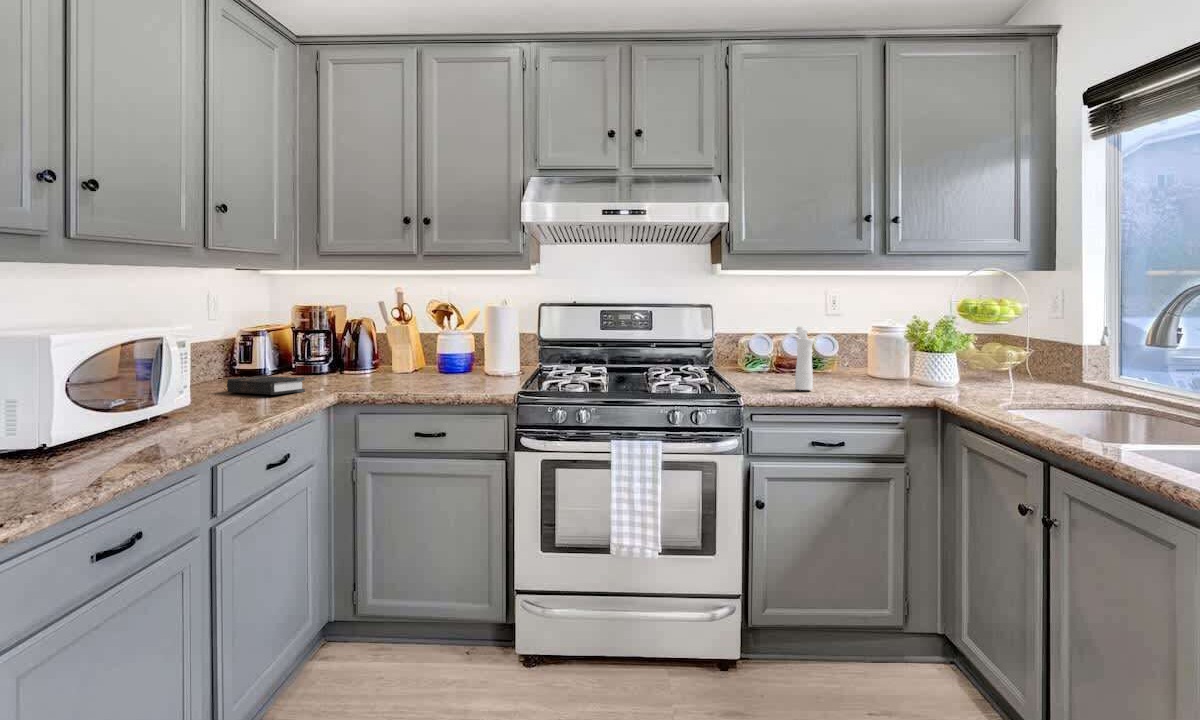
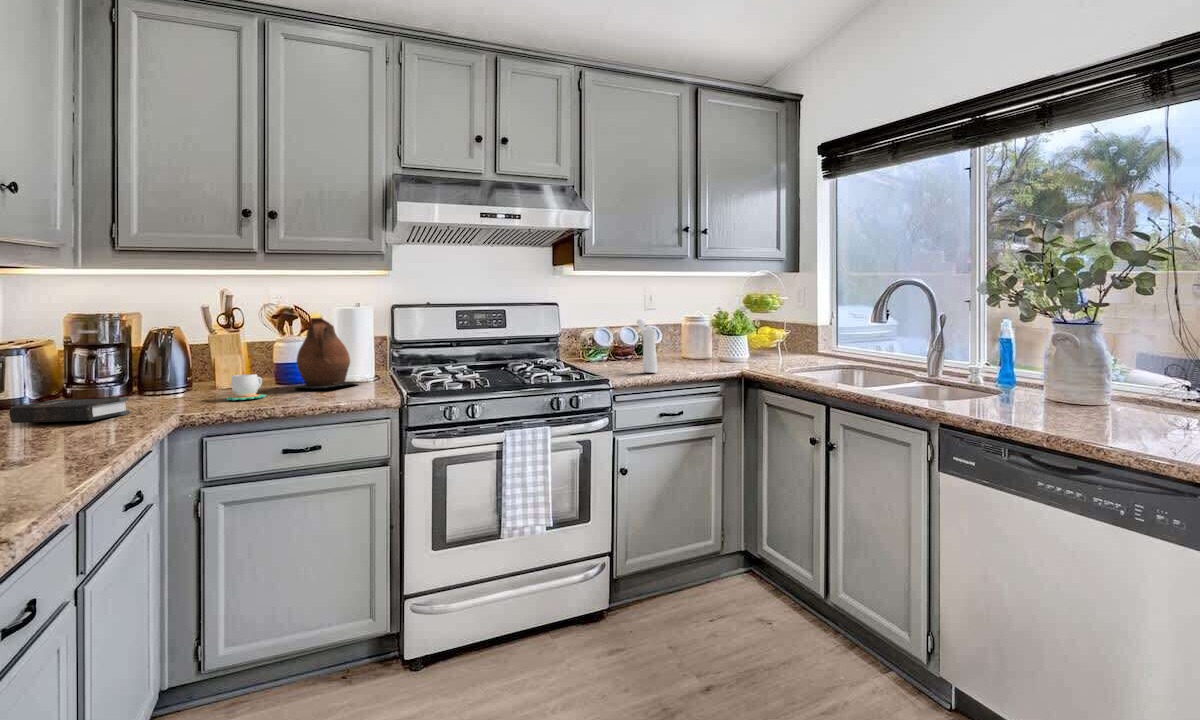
ceramic pitcher: none [436,315,498,381] -> present [296,318,359,388]
mug: none [379,364,412,387] -> present [226,374,266,400]

